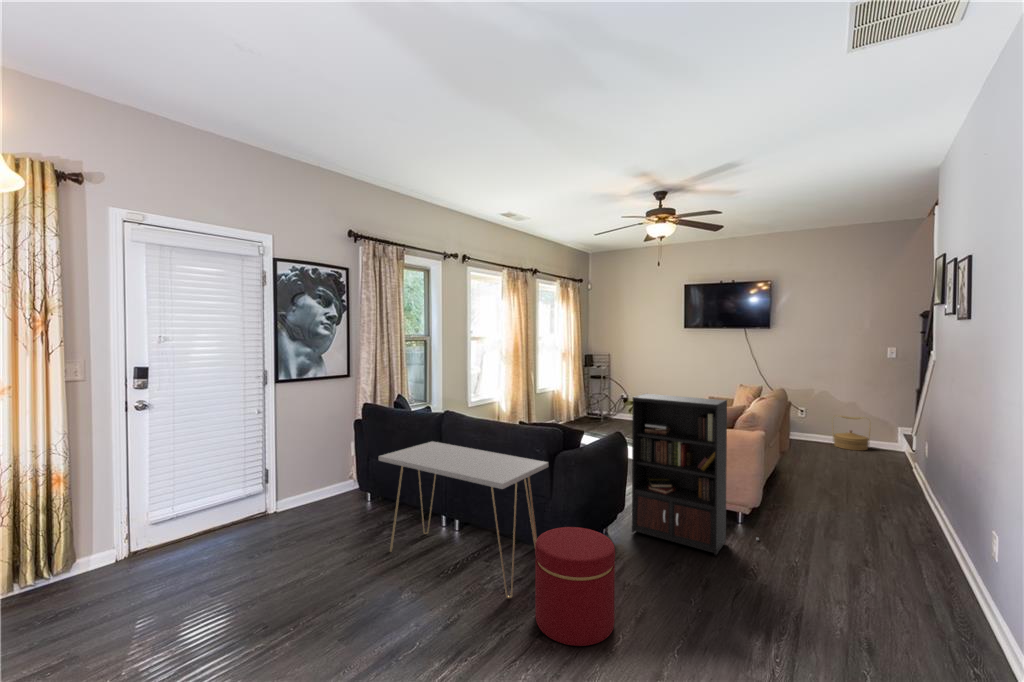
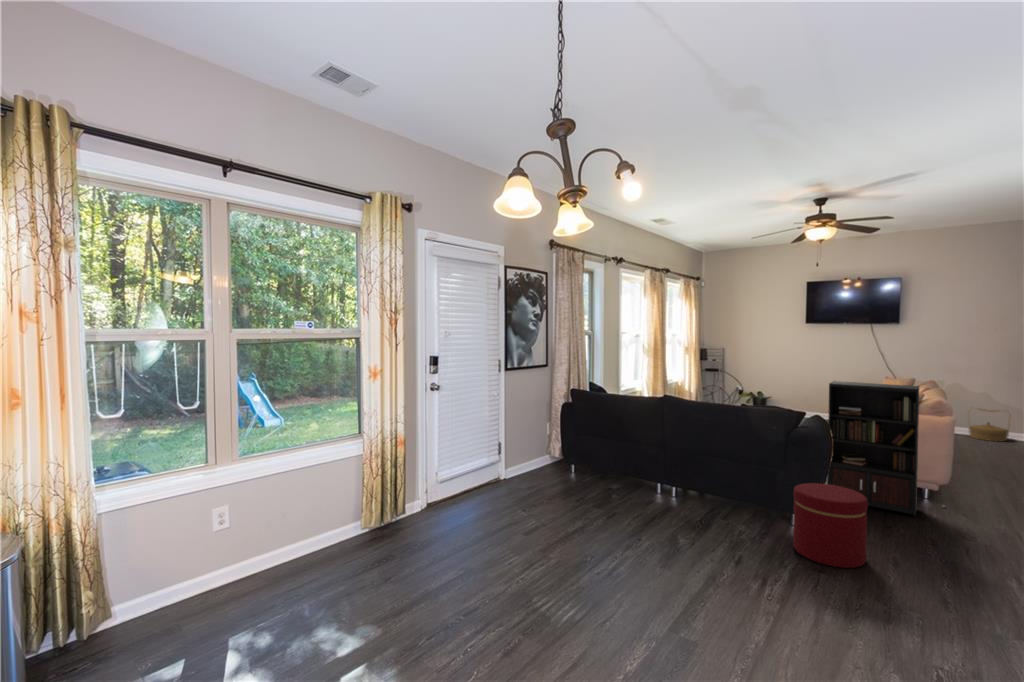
console table: present [379,442,548,598] -> none [626,420,776,539]

